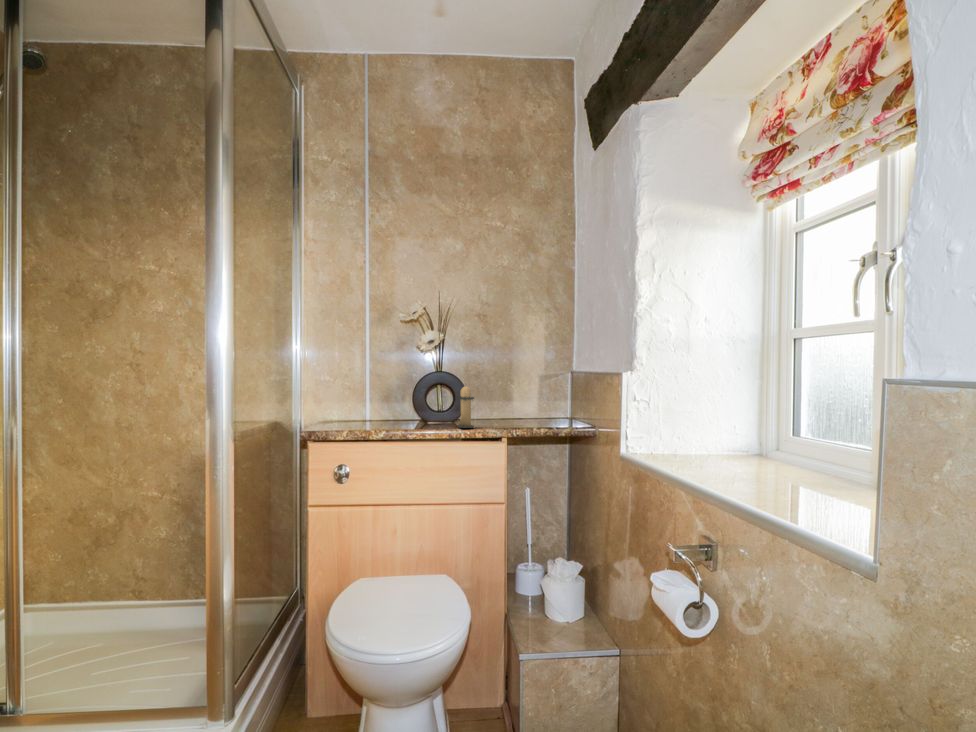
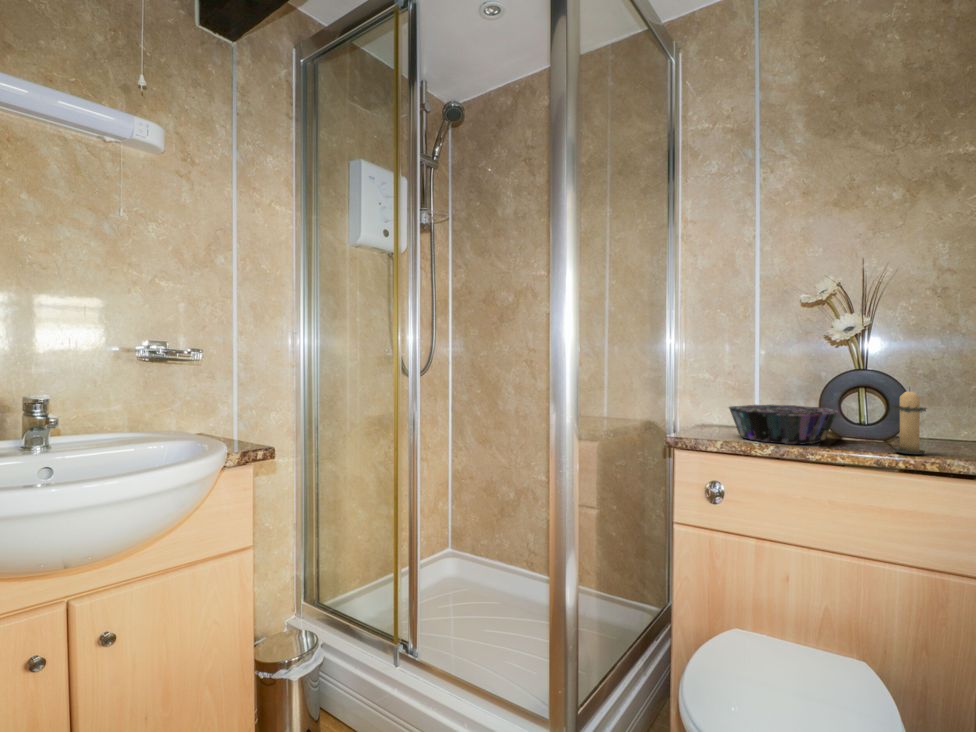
decorative bowl: none [349,400,426,430] -> present [729,405,837,444]

